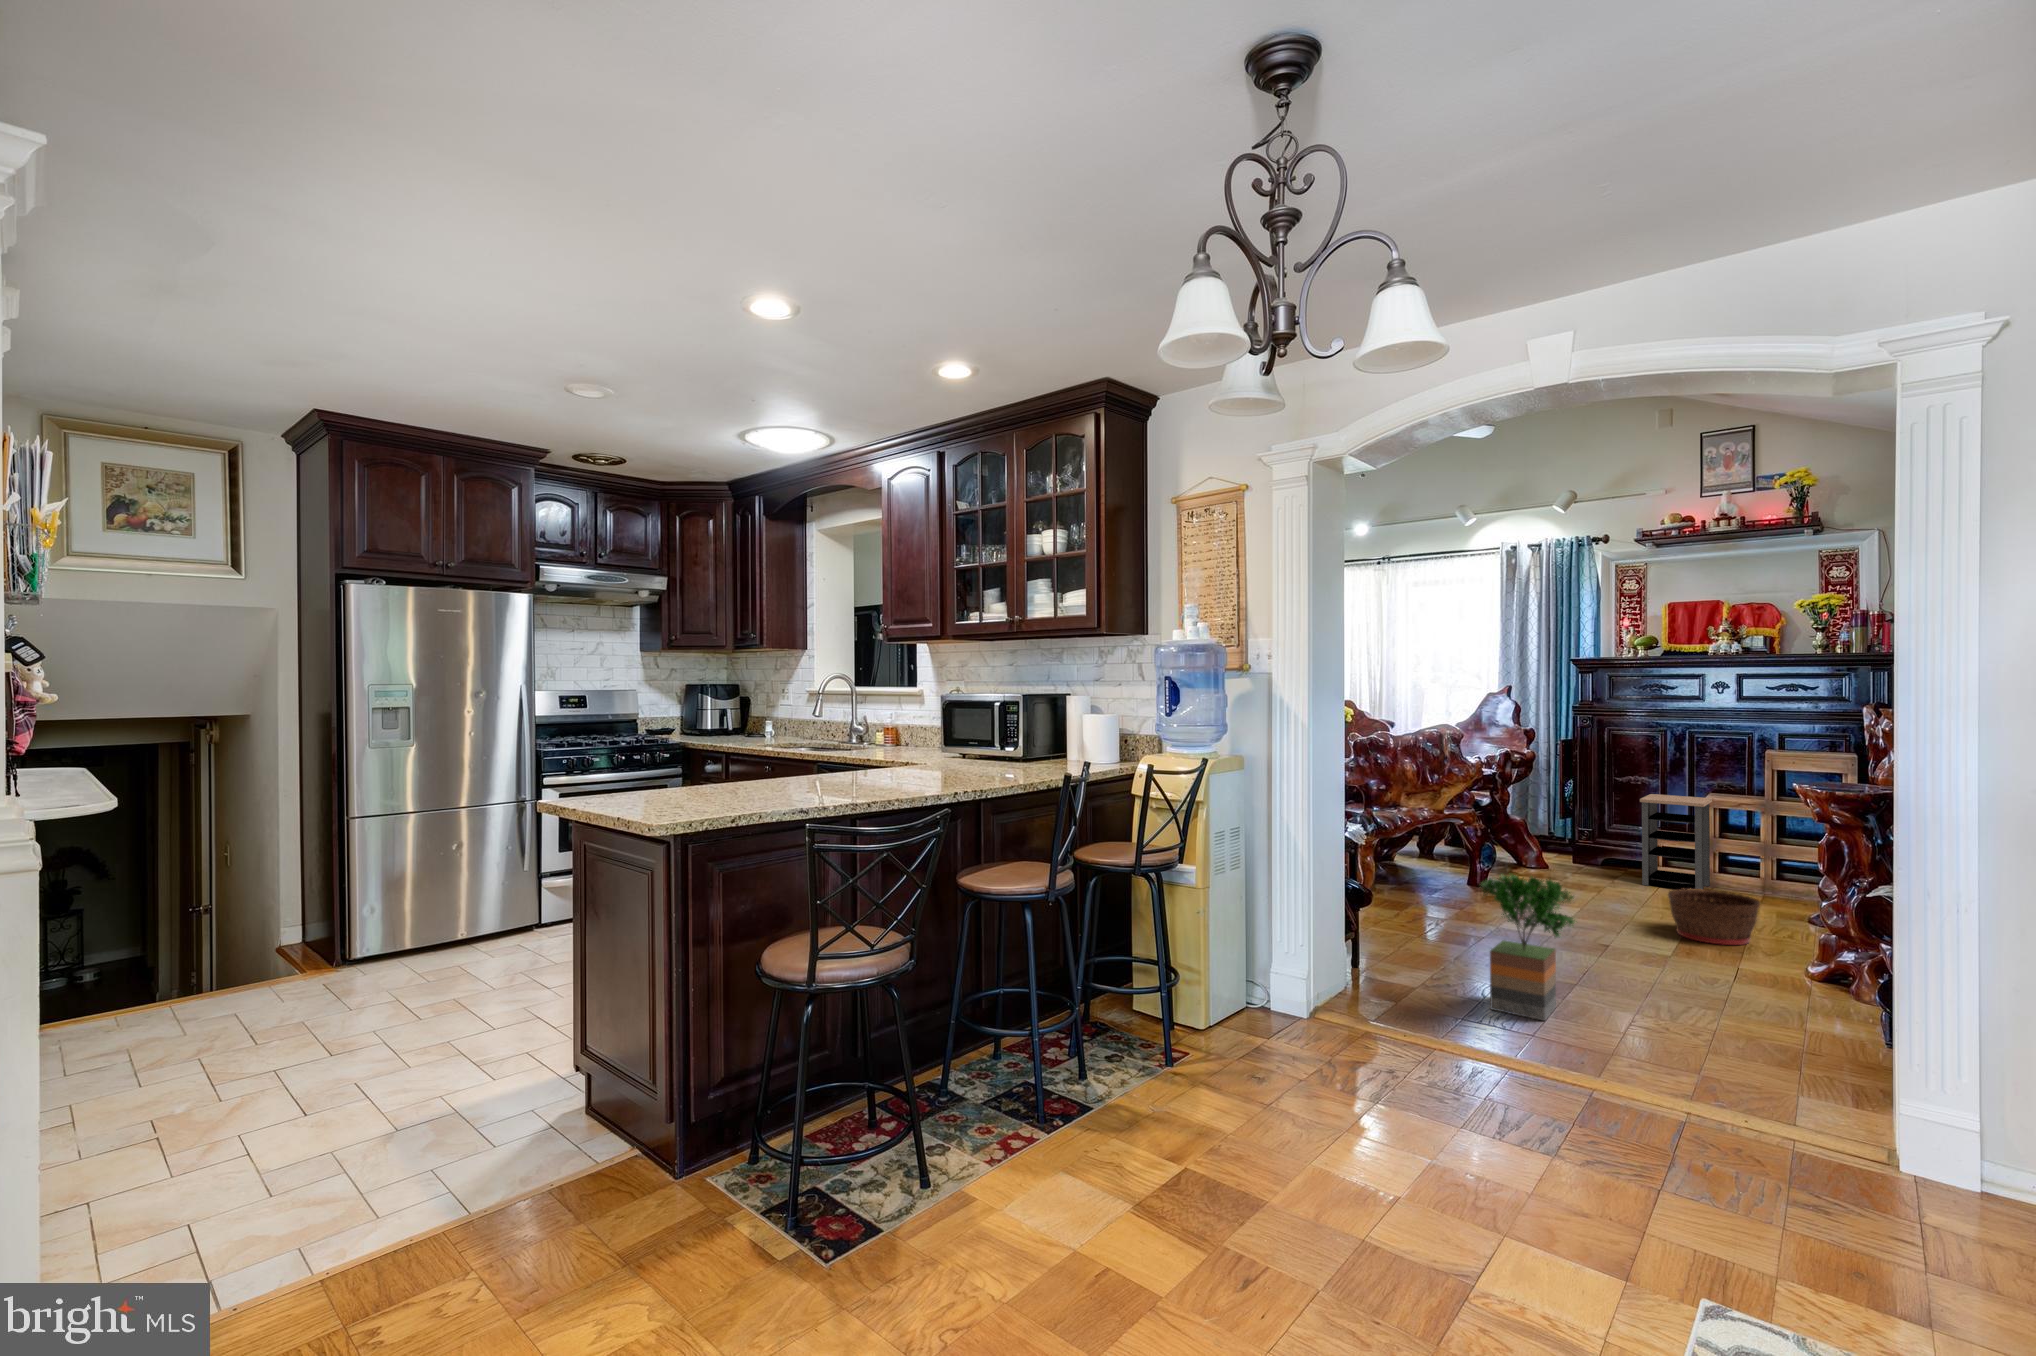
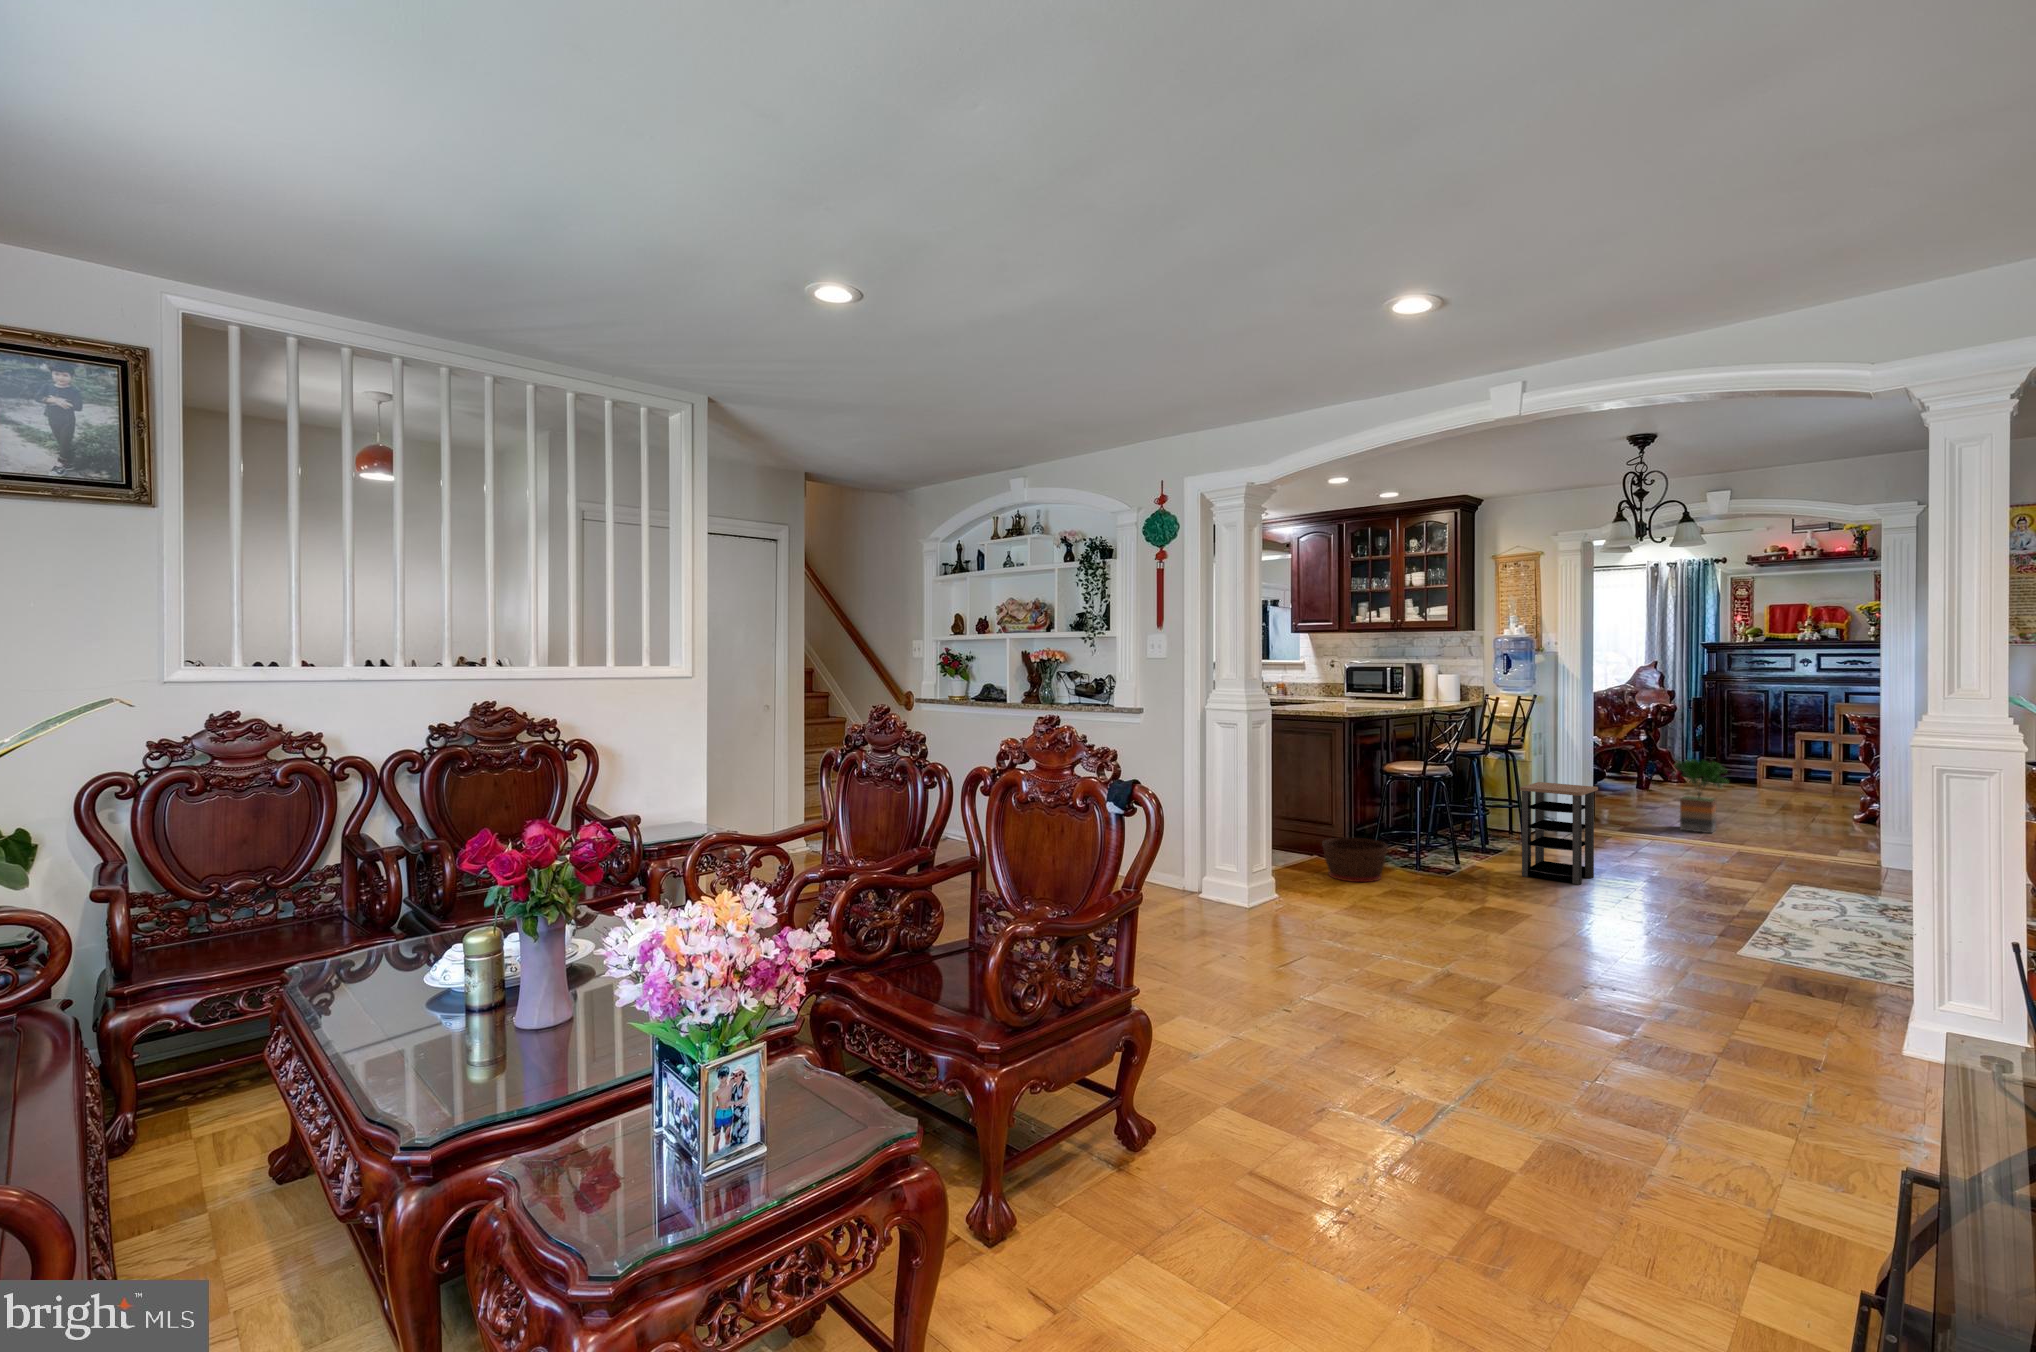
side table: present [1640,794,1712,890] -> present [1520,782,1598,885]
basket: present [1668,889,1760,945] -> present [1322,837,1388,882]

